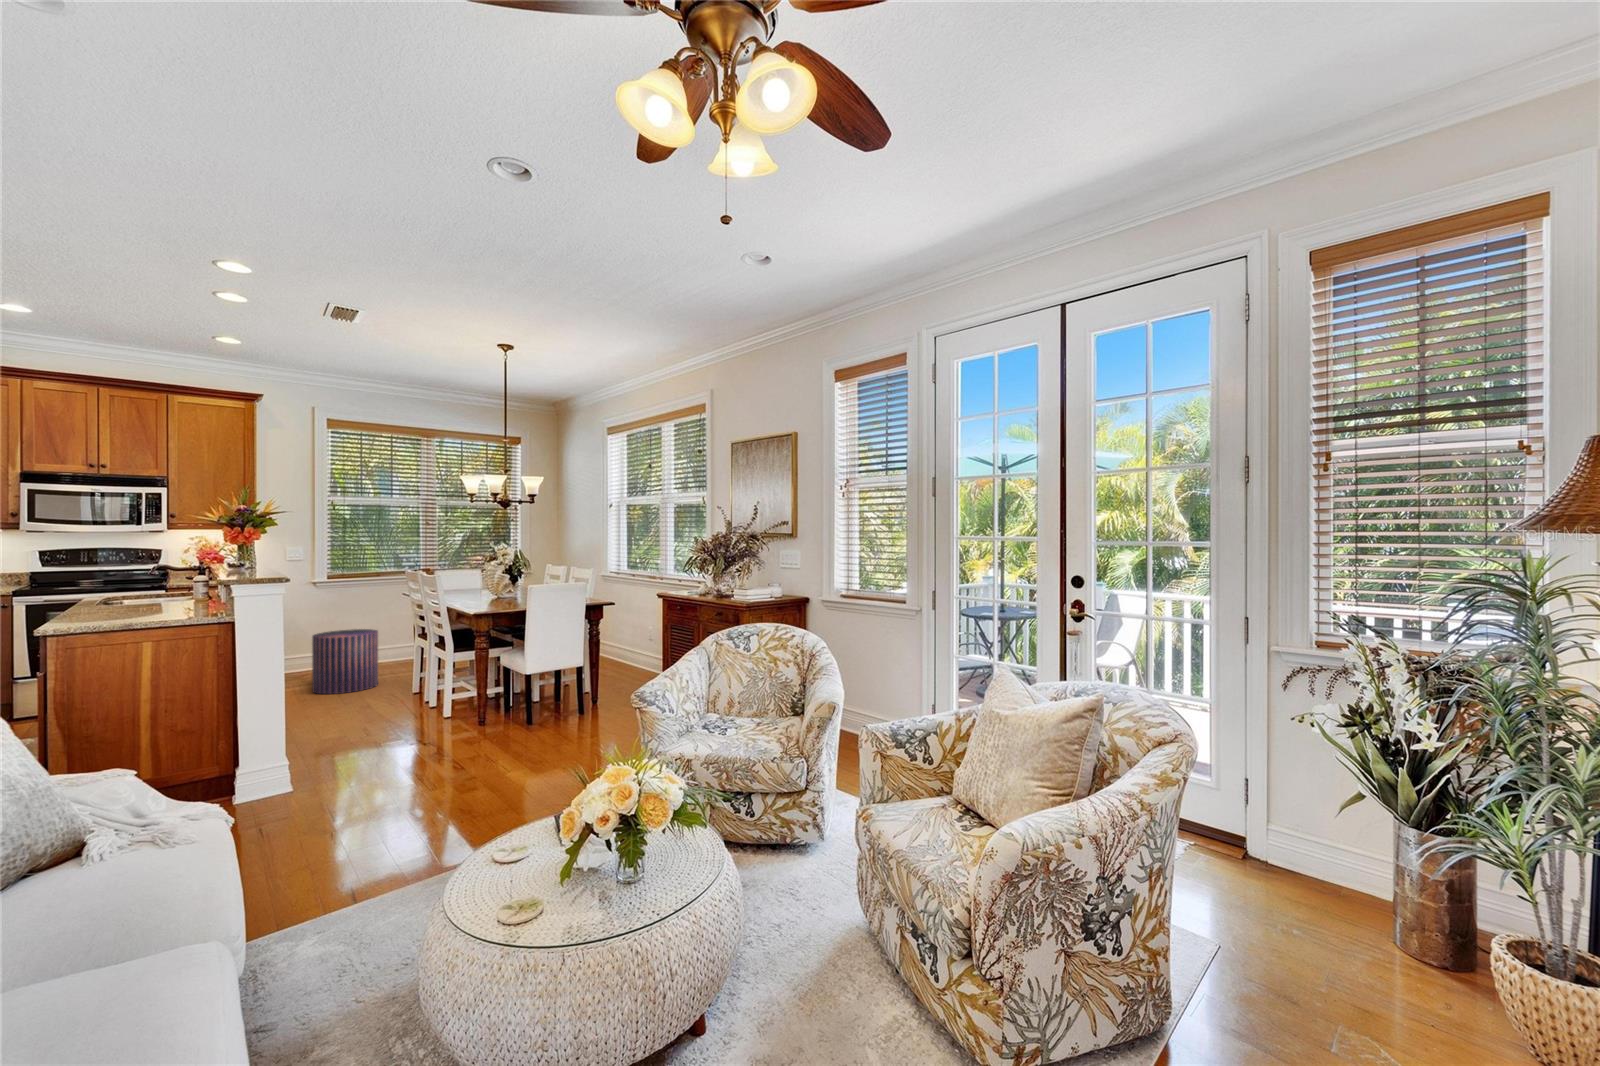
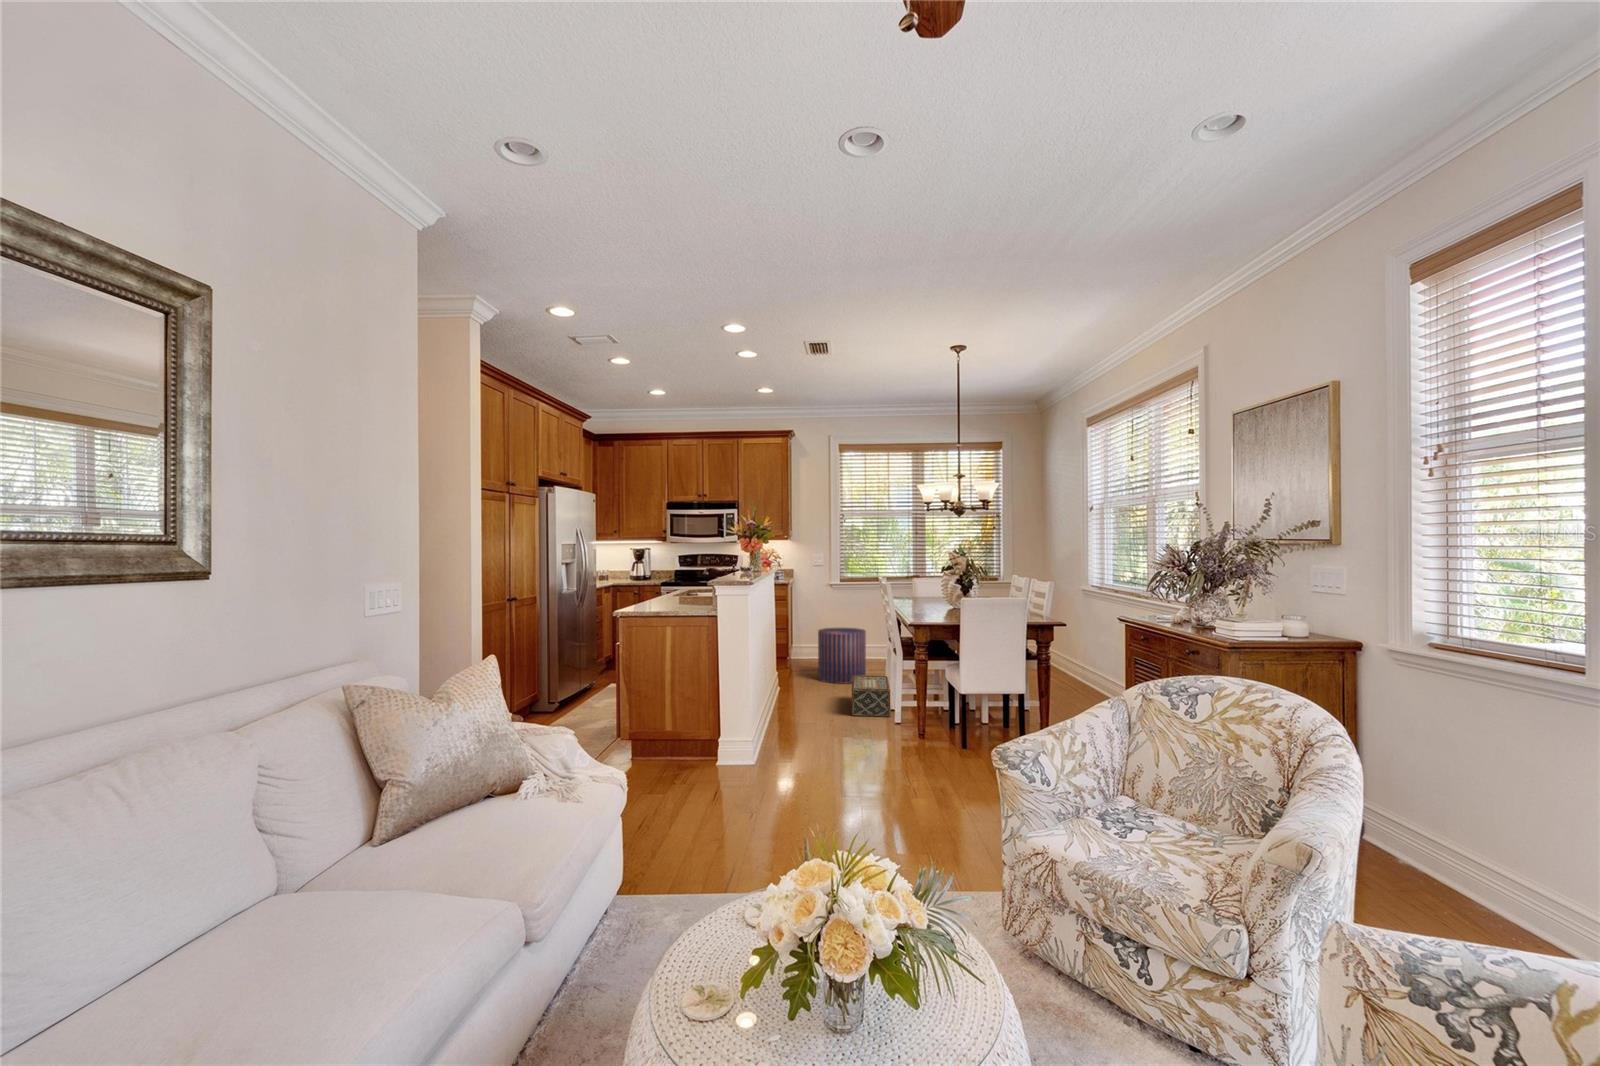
woven basket: none [378,674,435,720] -> present [852,676,890,717]

